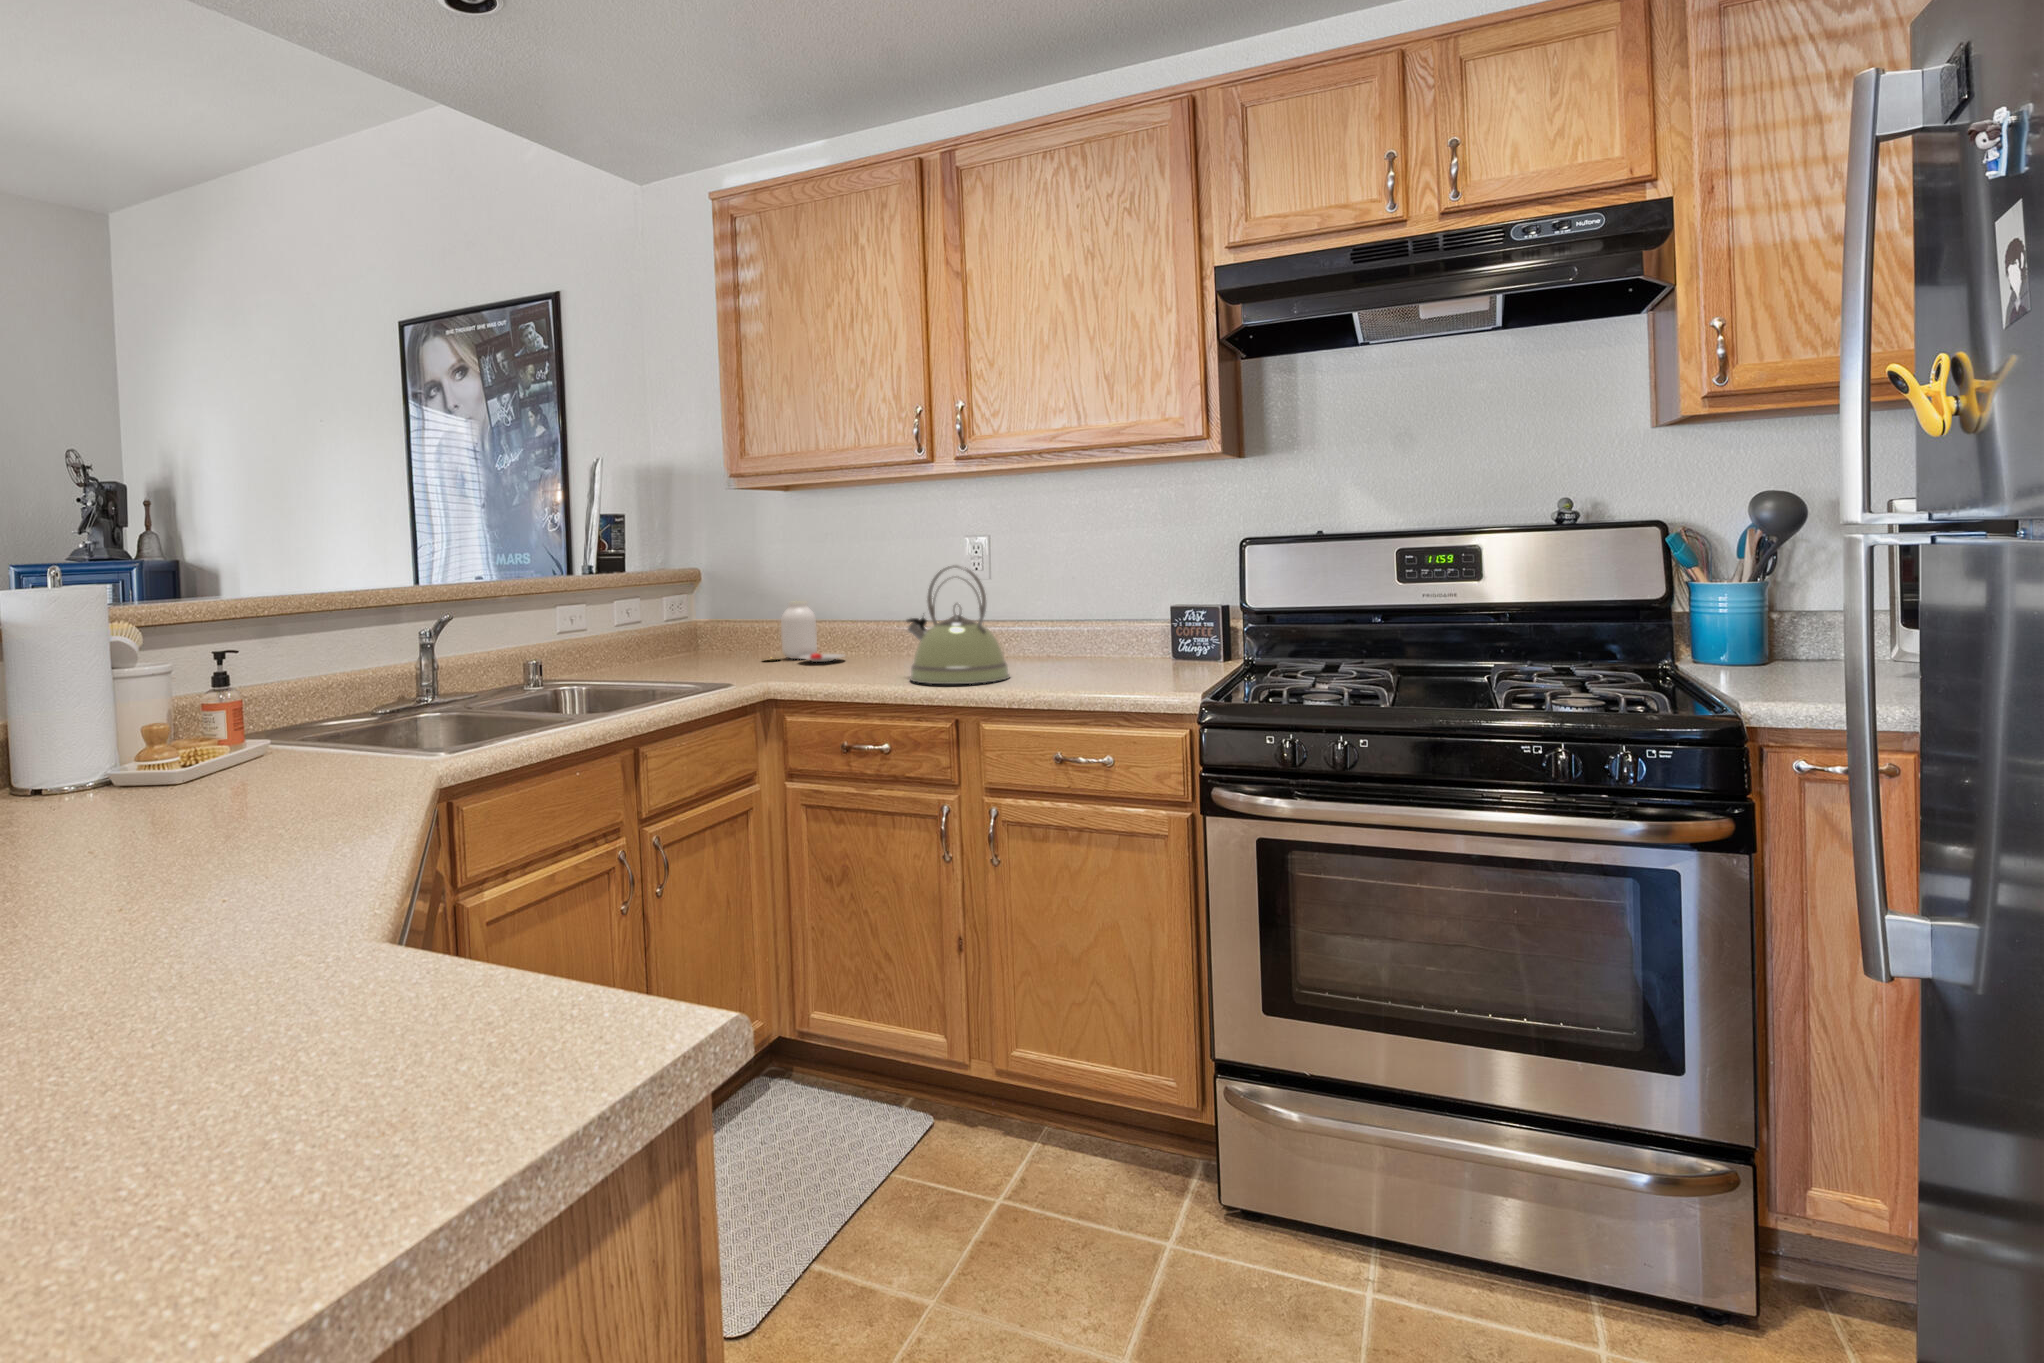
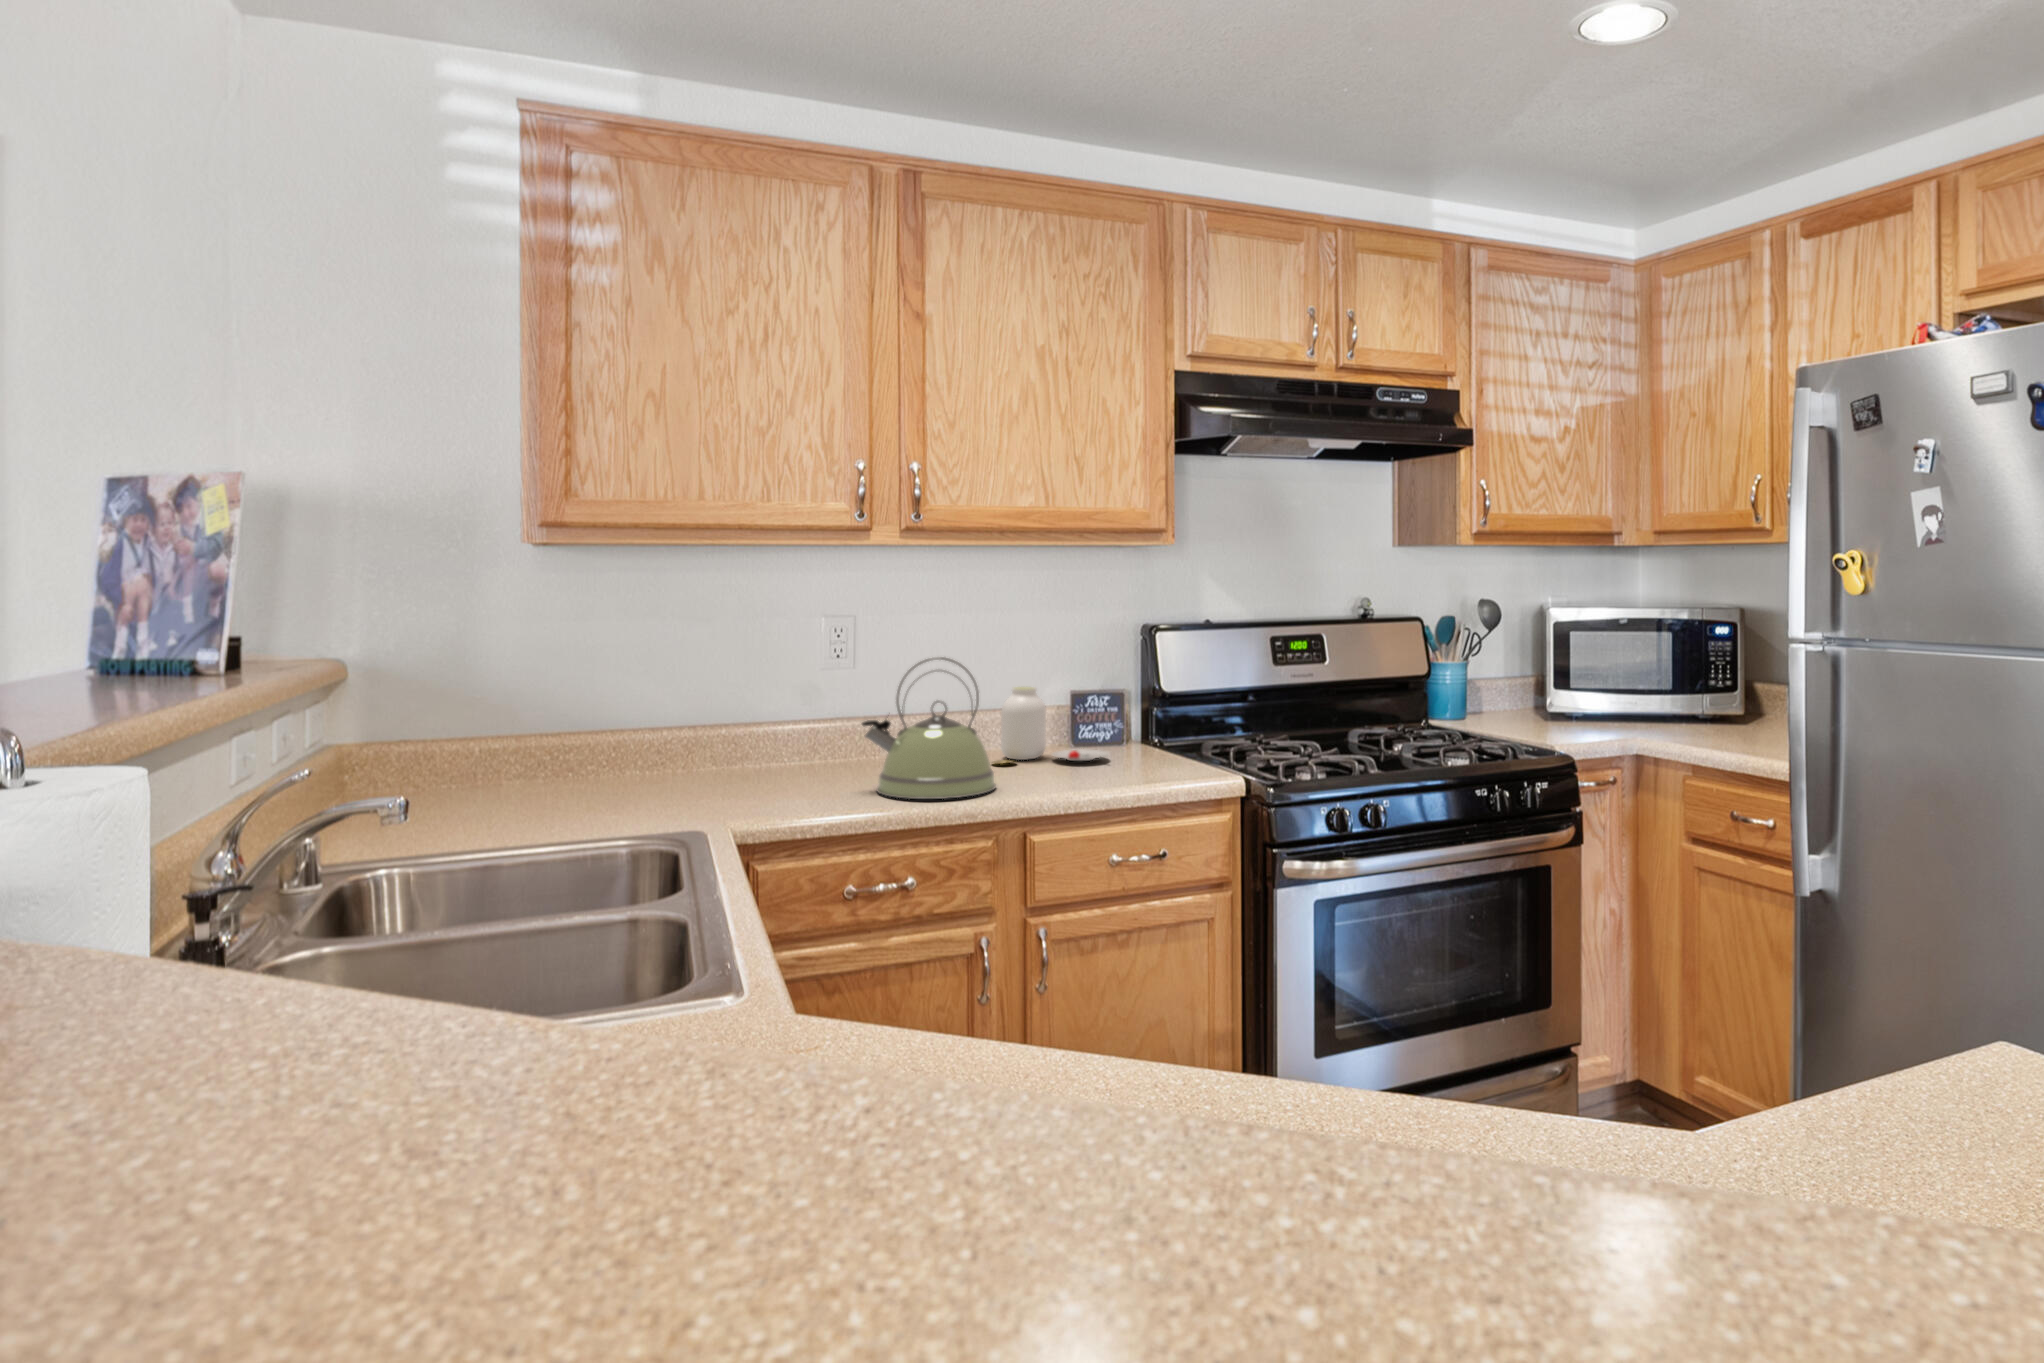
jar: present [781,601,844,662] -> present [993,687,1108,764]

